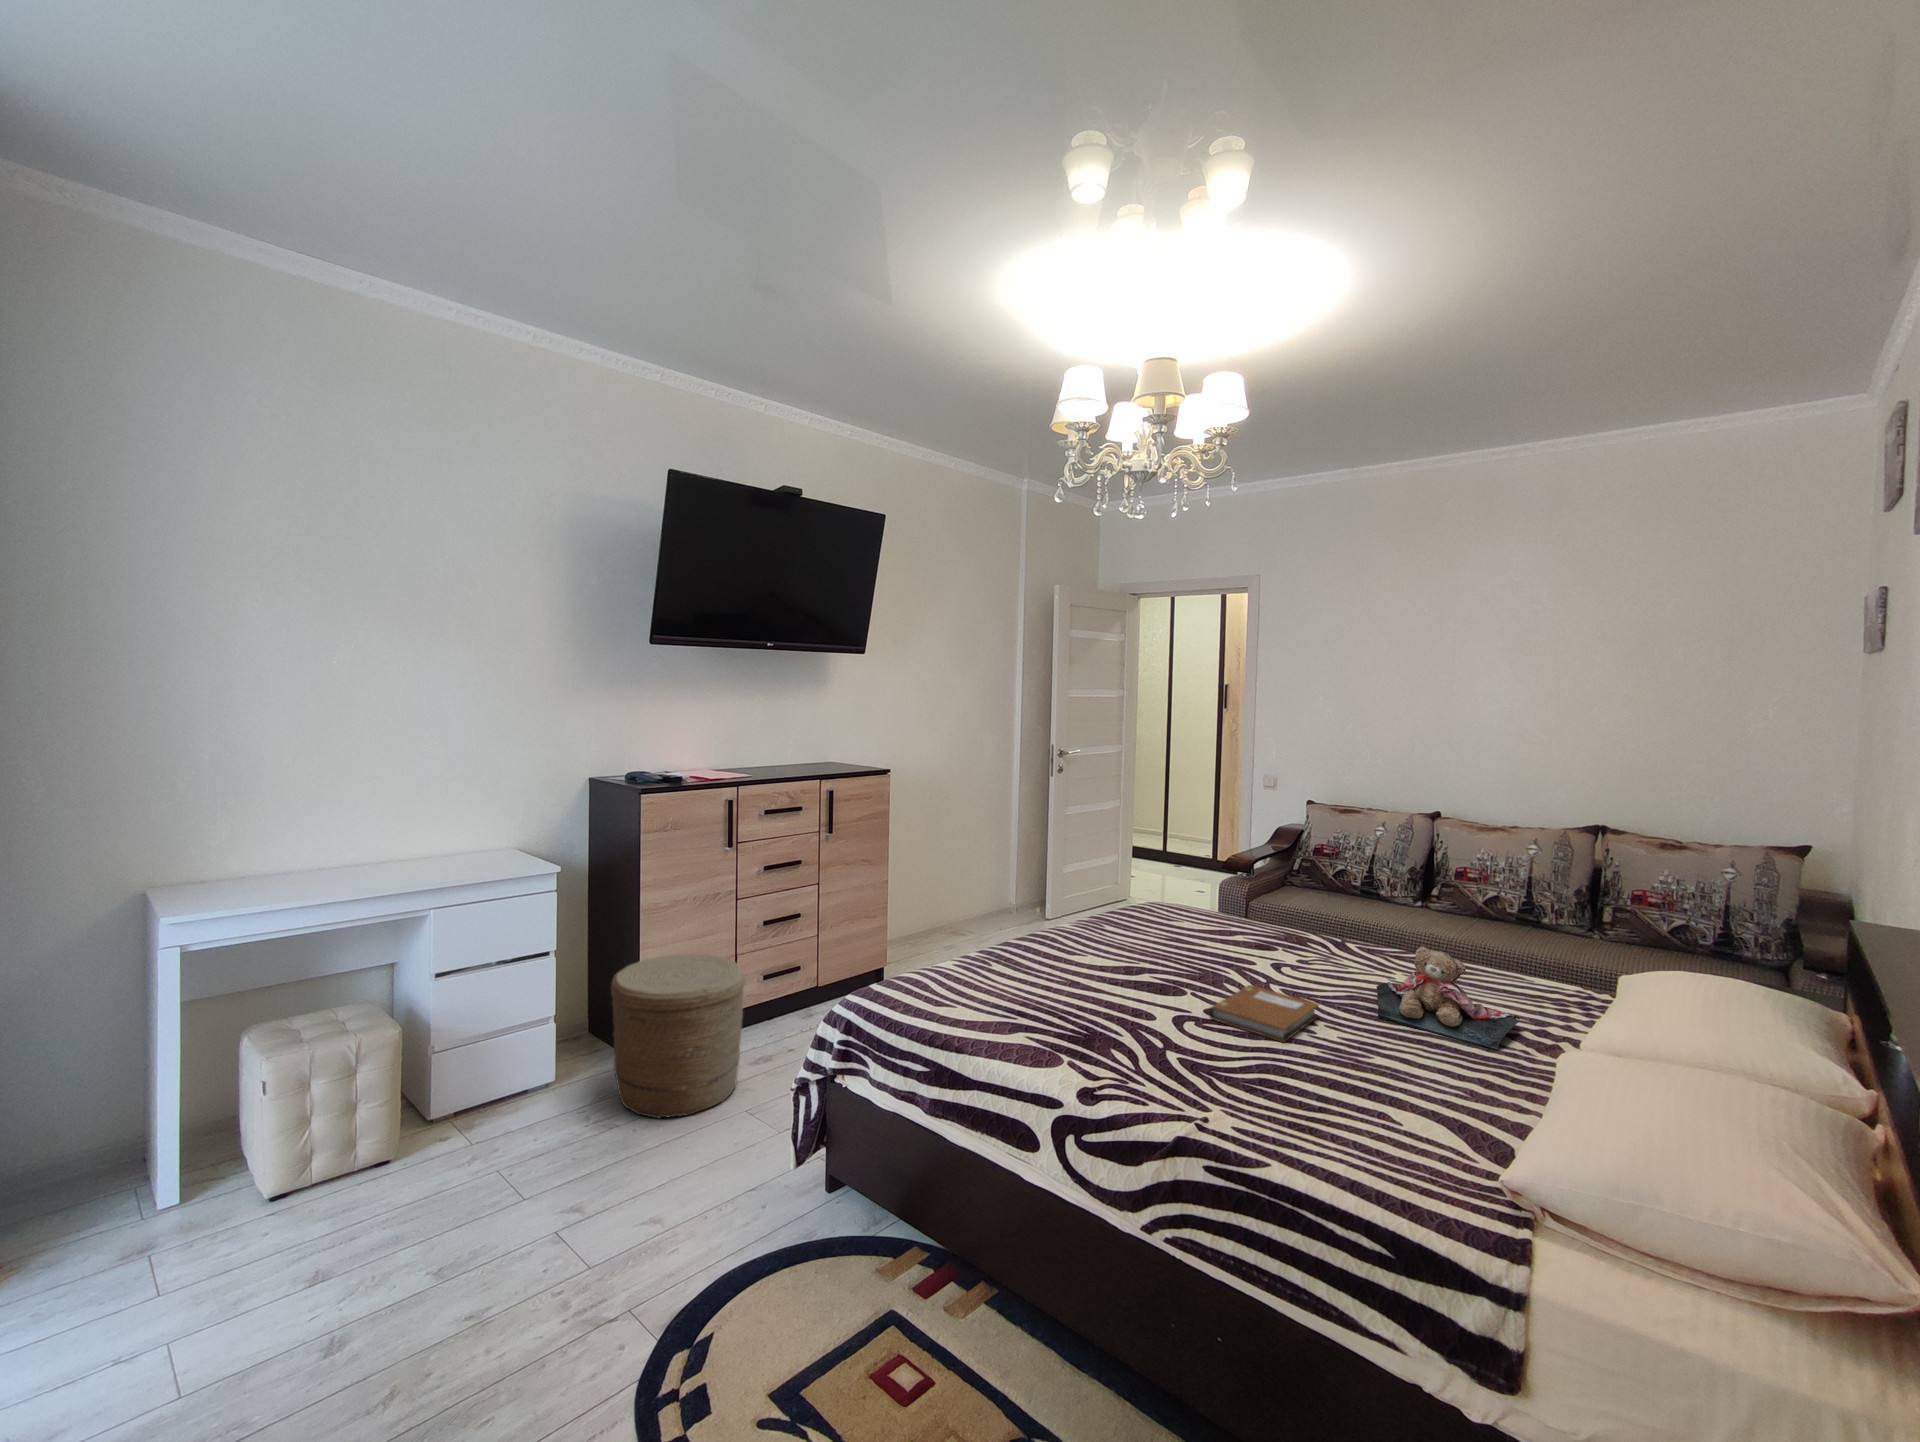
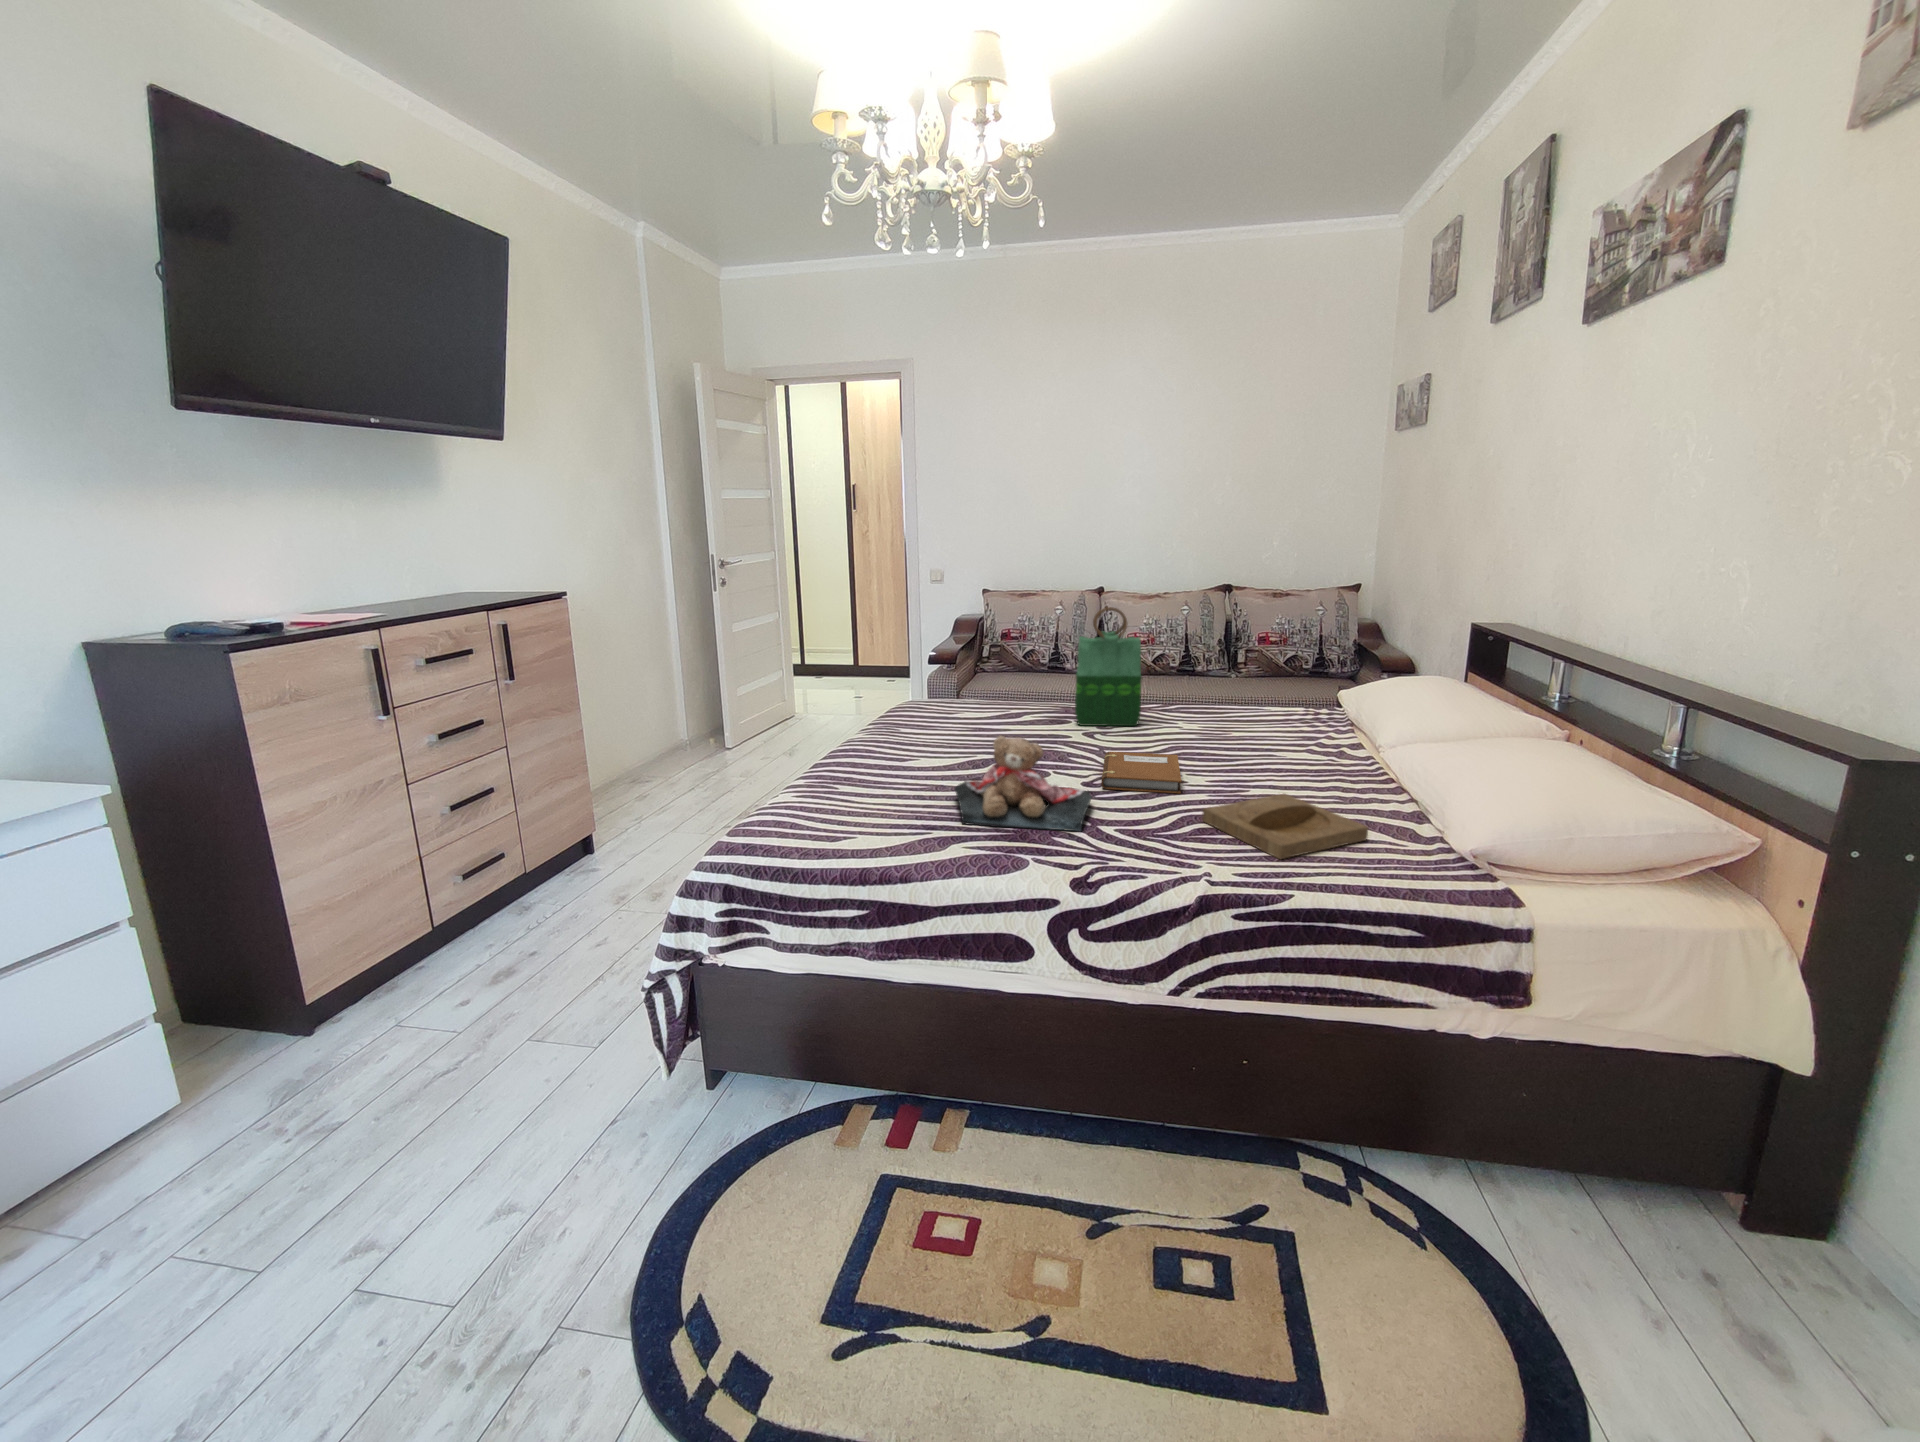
tote bag: none [1270,838,1345,967] -> present [1075,607,1142,726]
teddy bear: present [1377,946,1520,1050] -> present [955,735,1092,831]
woven basket: present [611,954,745,1118] -> none [260,861,495,1097]
tray: none [1267,1060,1429,1142] -> present [1202,794,1368,859]

